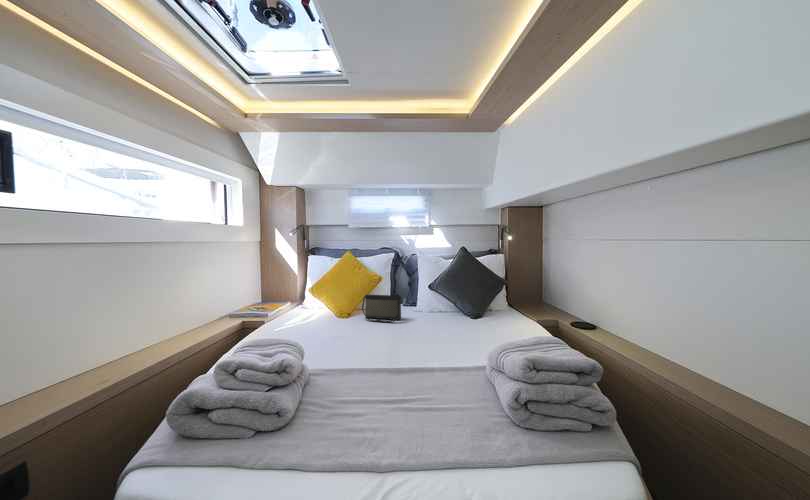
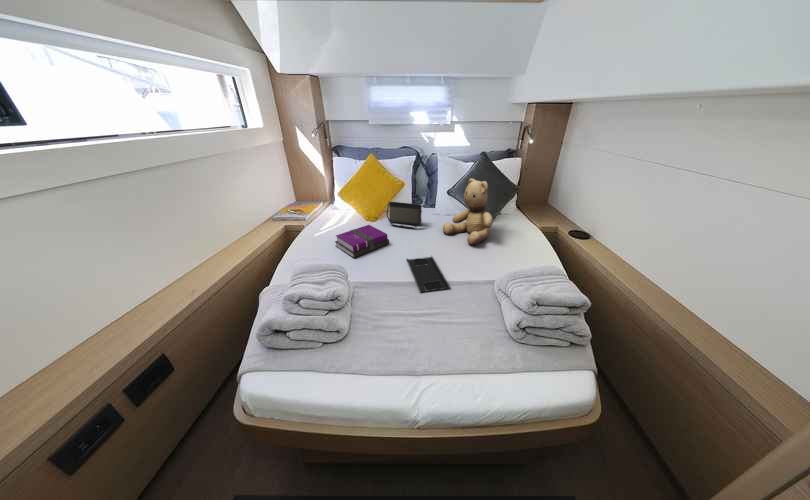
teddy bear: none [425,265,479,335] -> present [443,178,493,245]
notebook: none [297,316,362,347] -> present [335,225,389,258]
tray: none [381,343,432,377] -> present [407,256,450,292]

